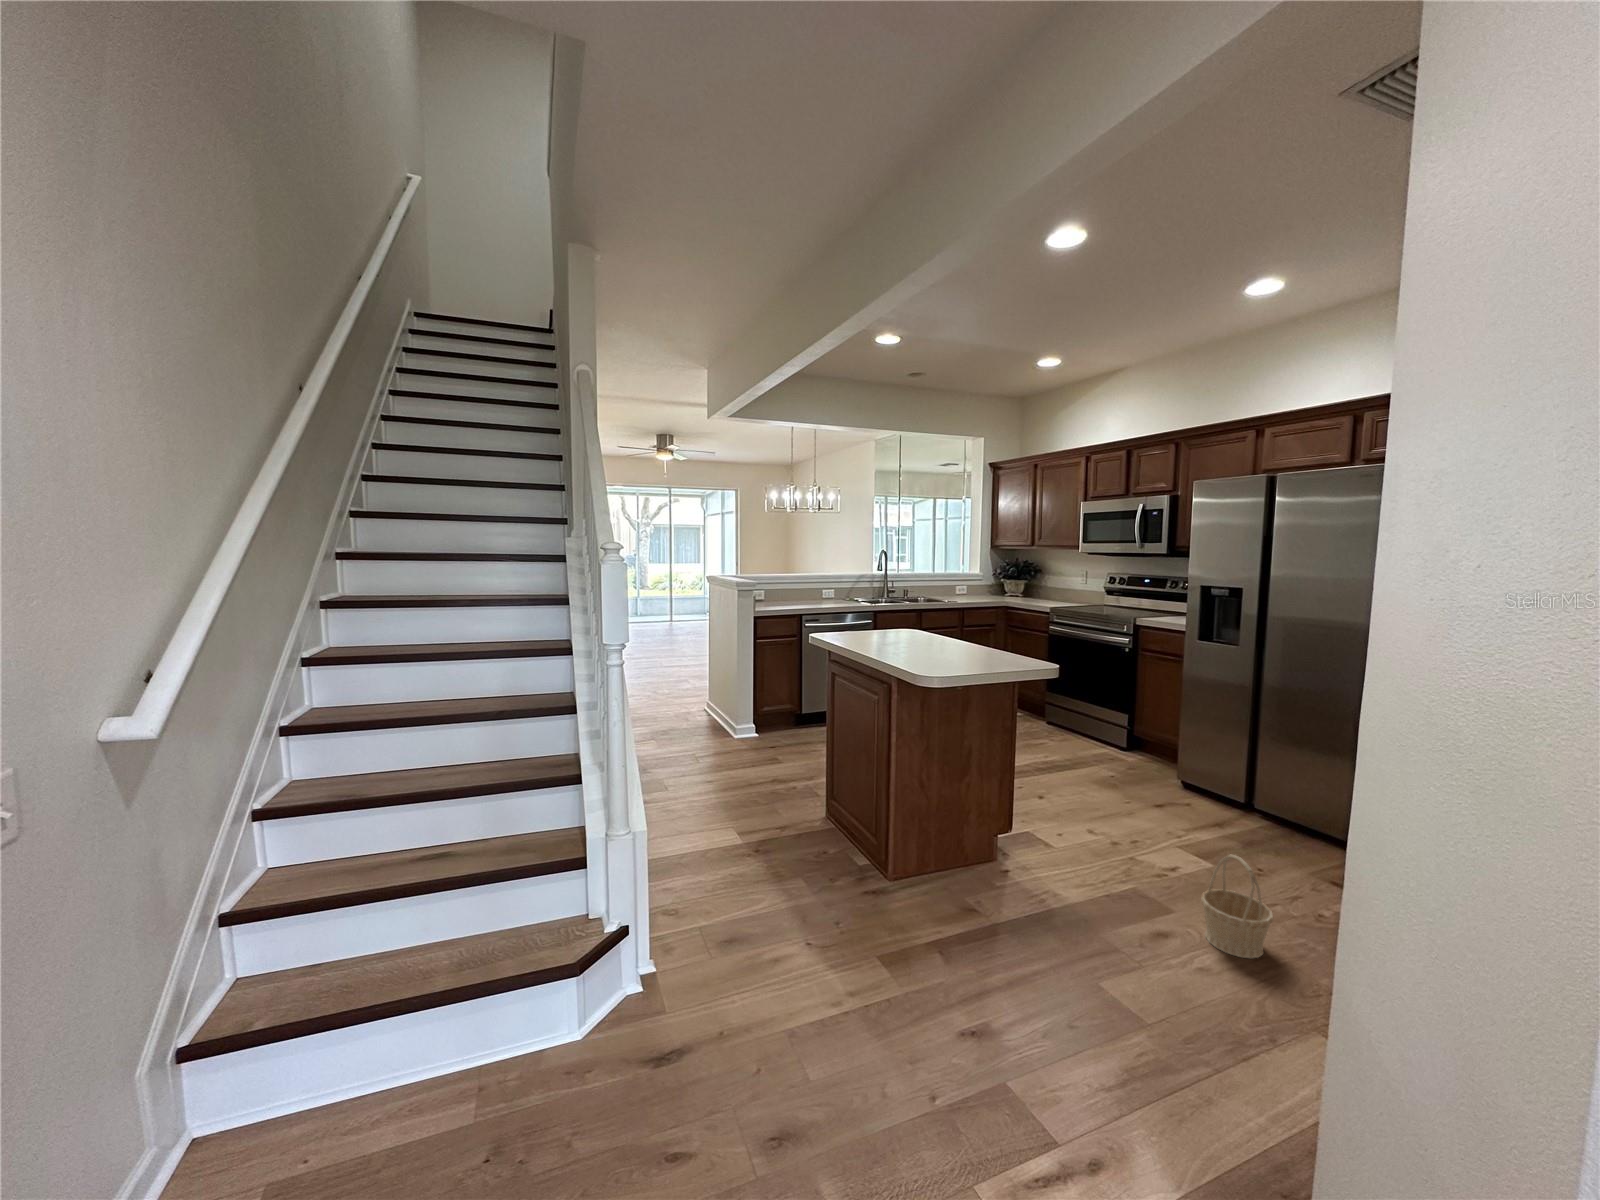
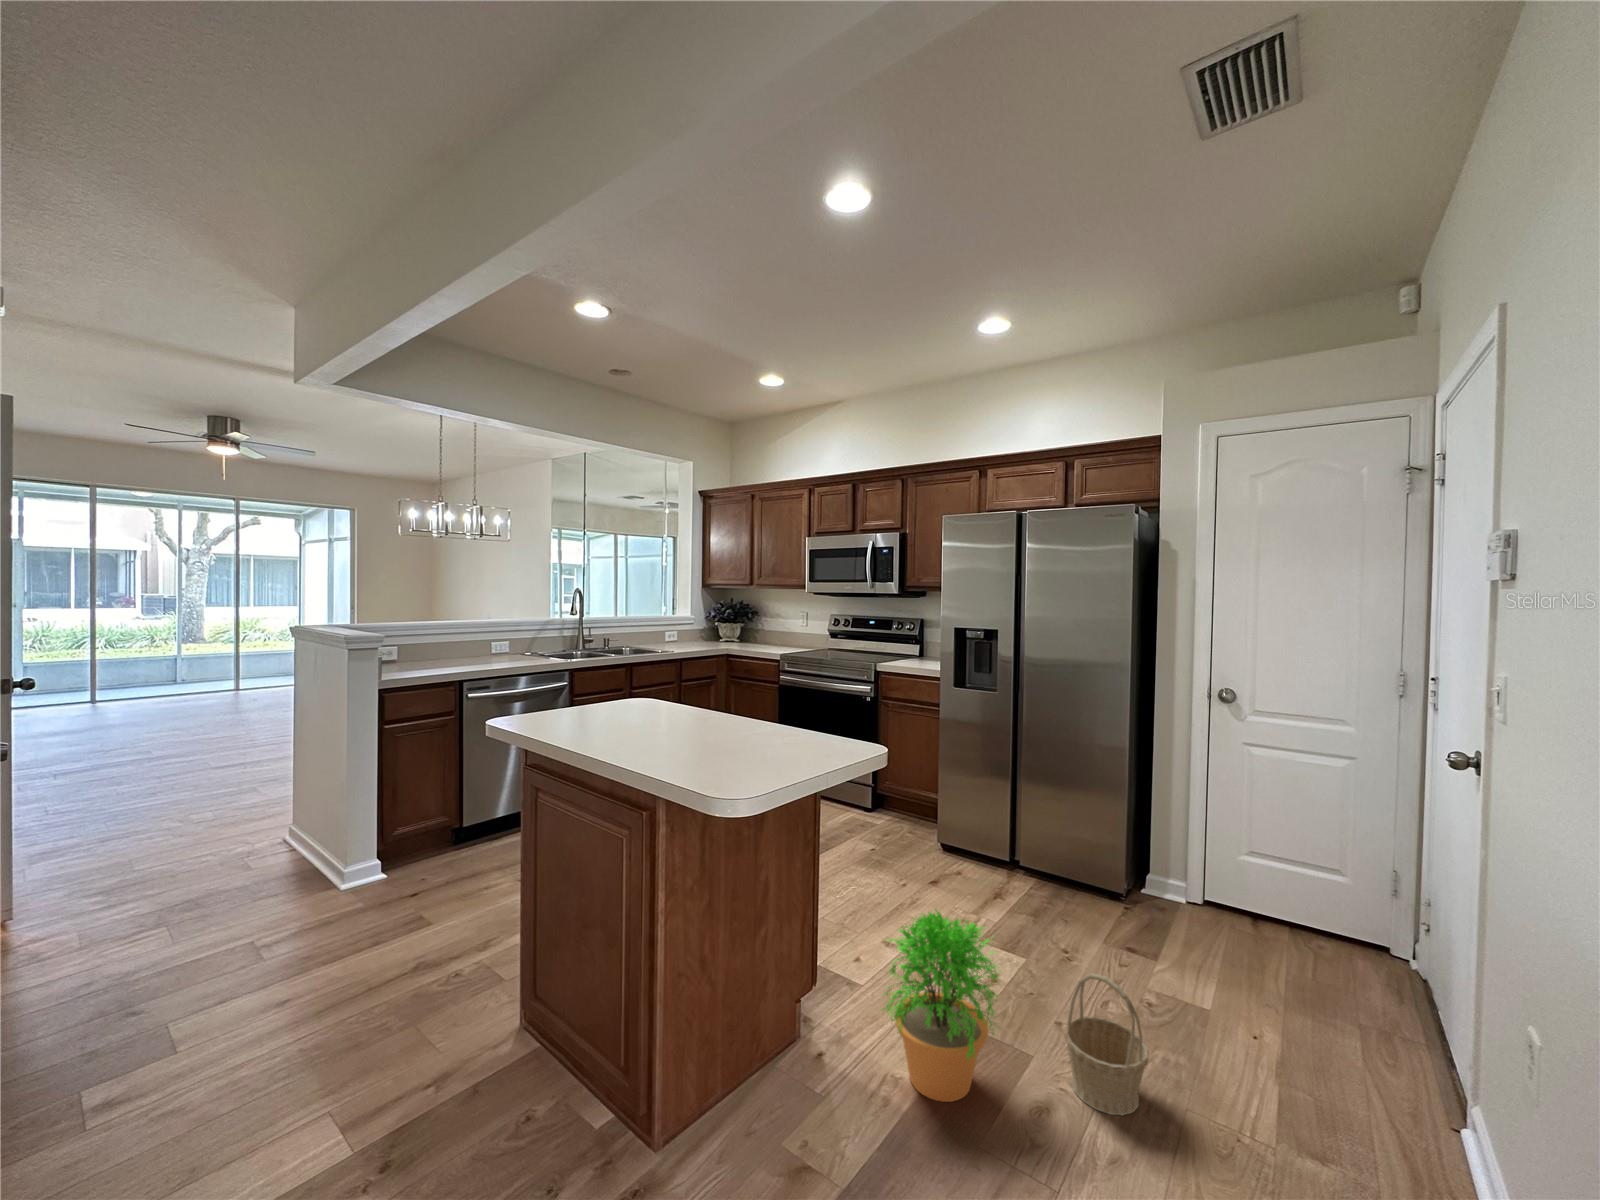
potted plant: none [1051,786,1154,916] -> present [882,910,999,1102]

